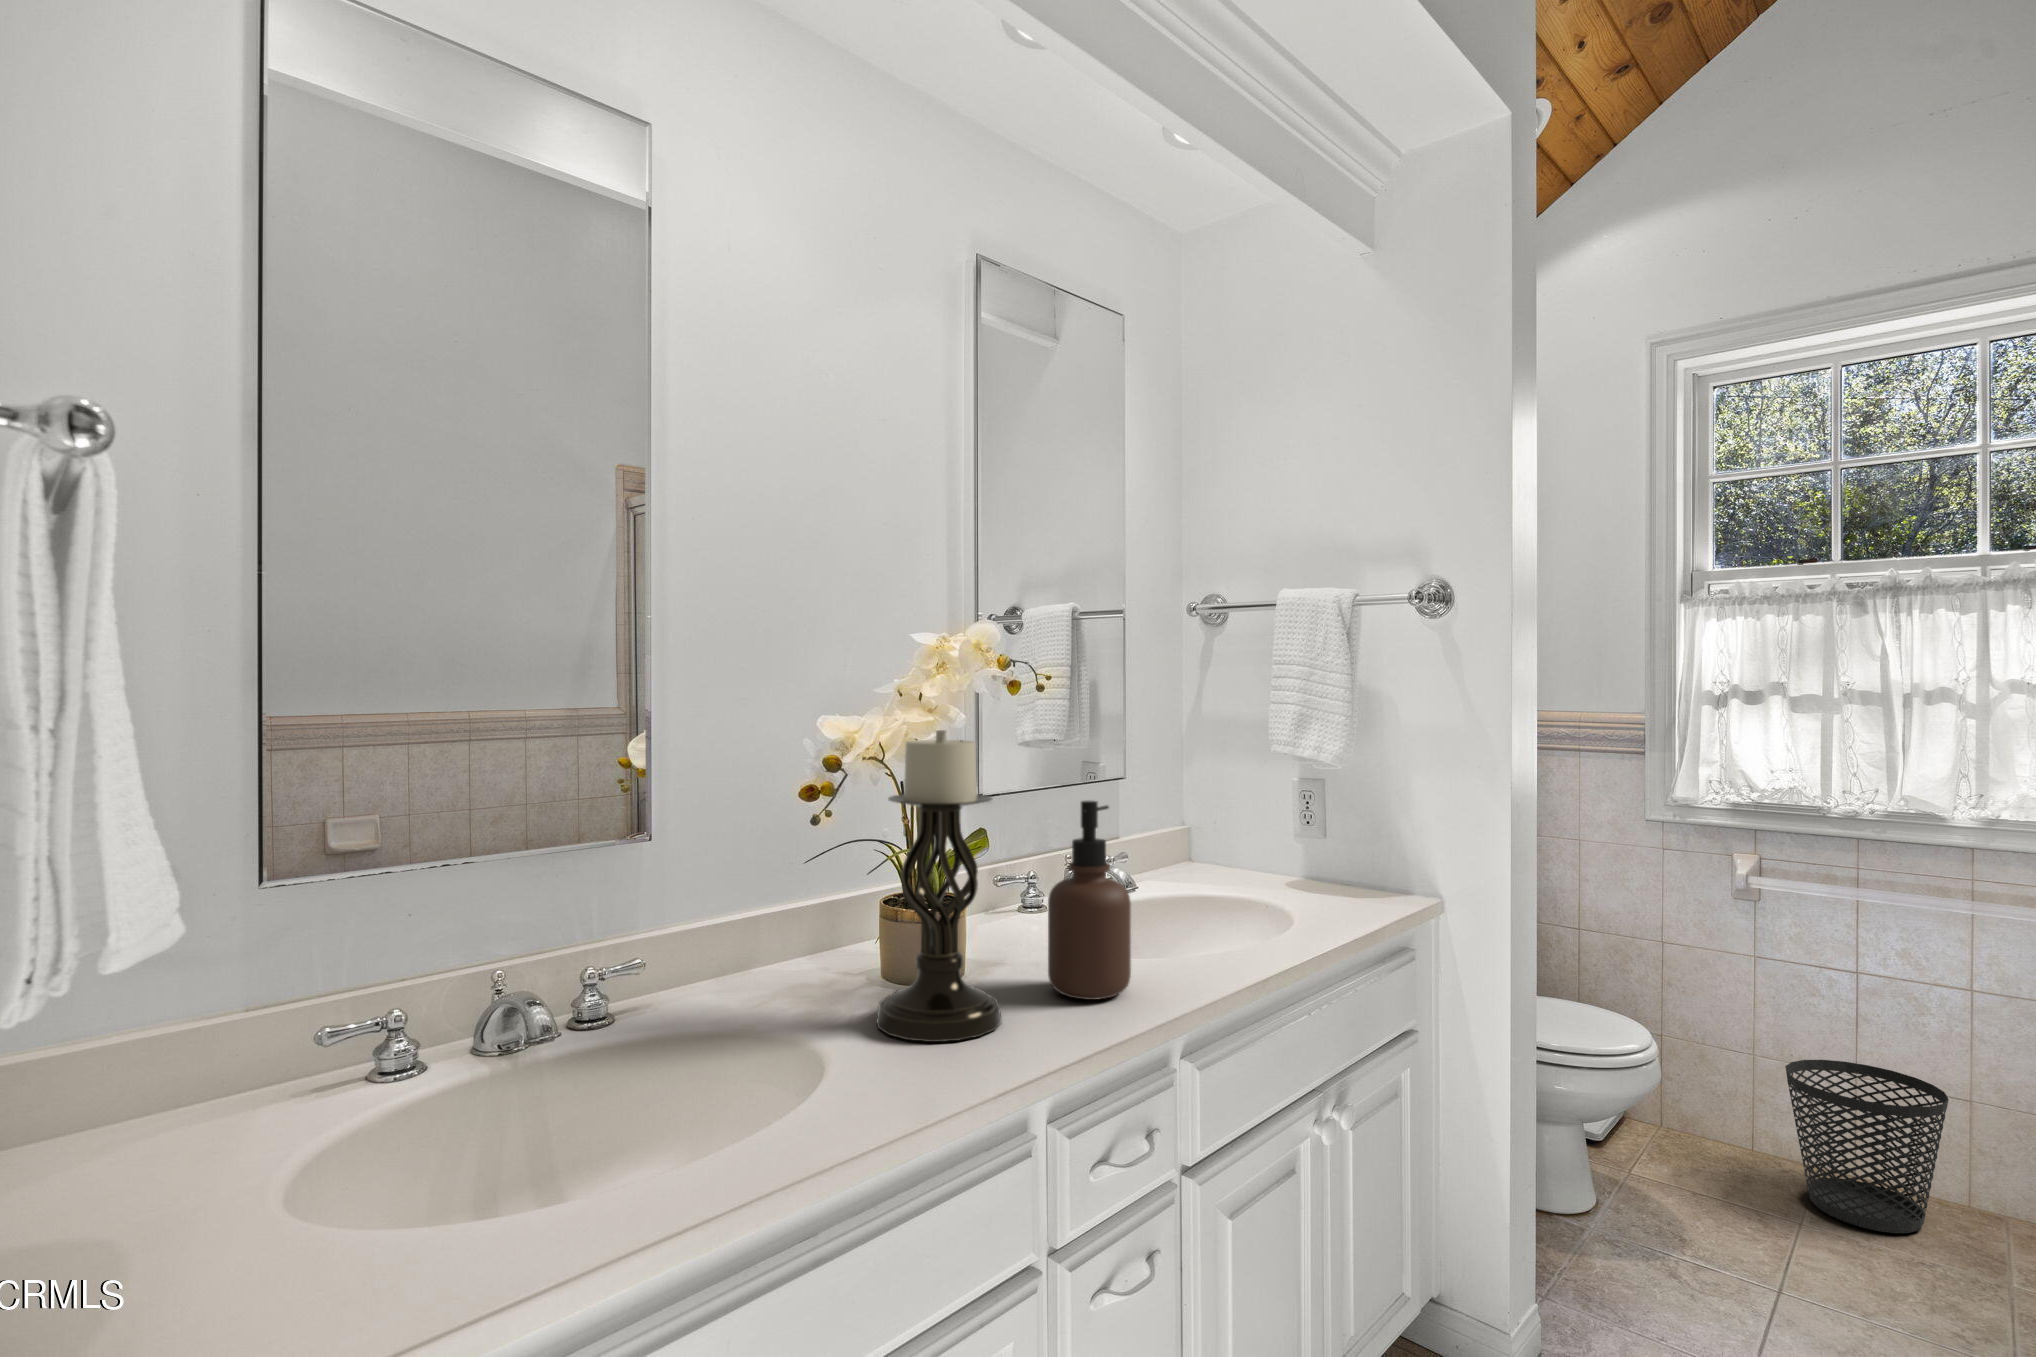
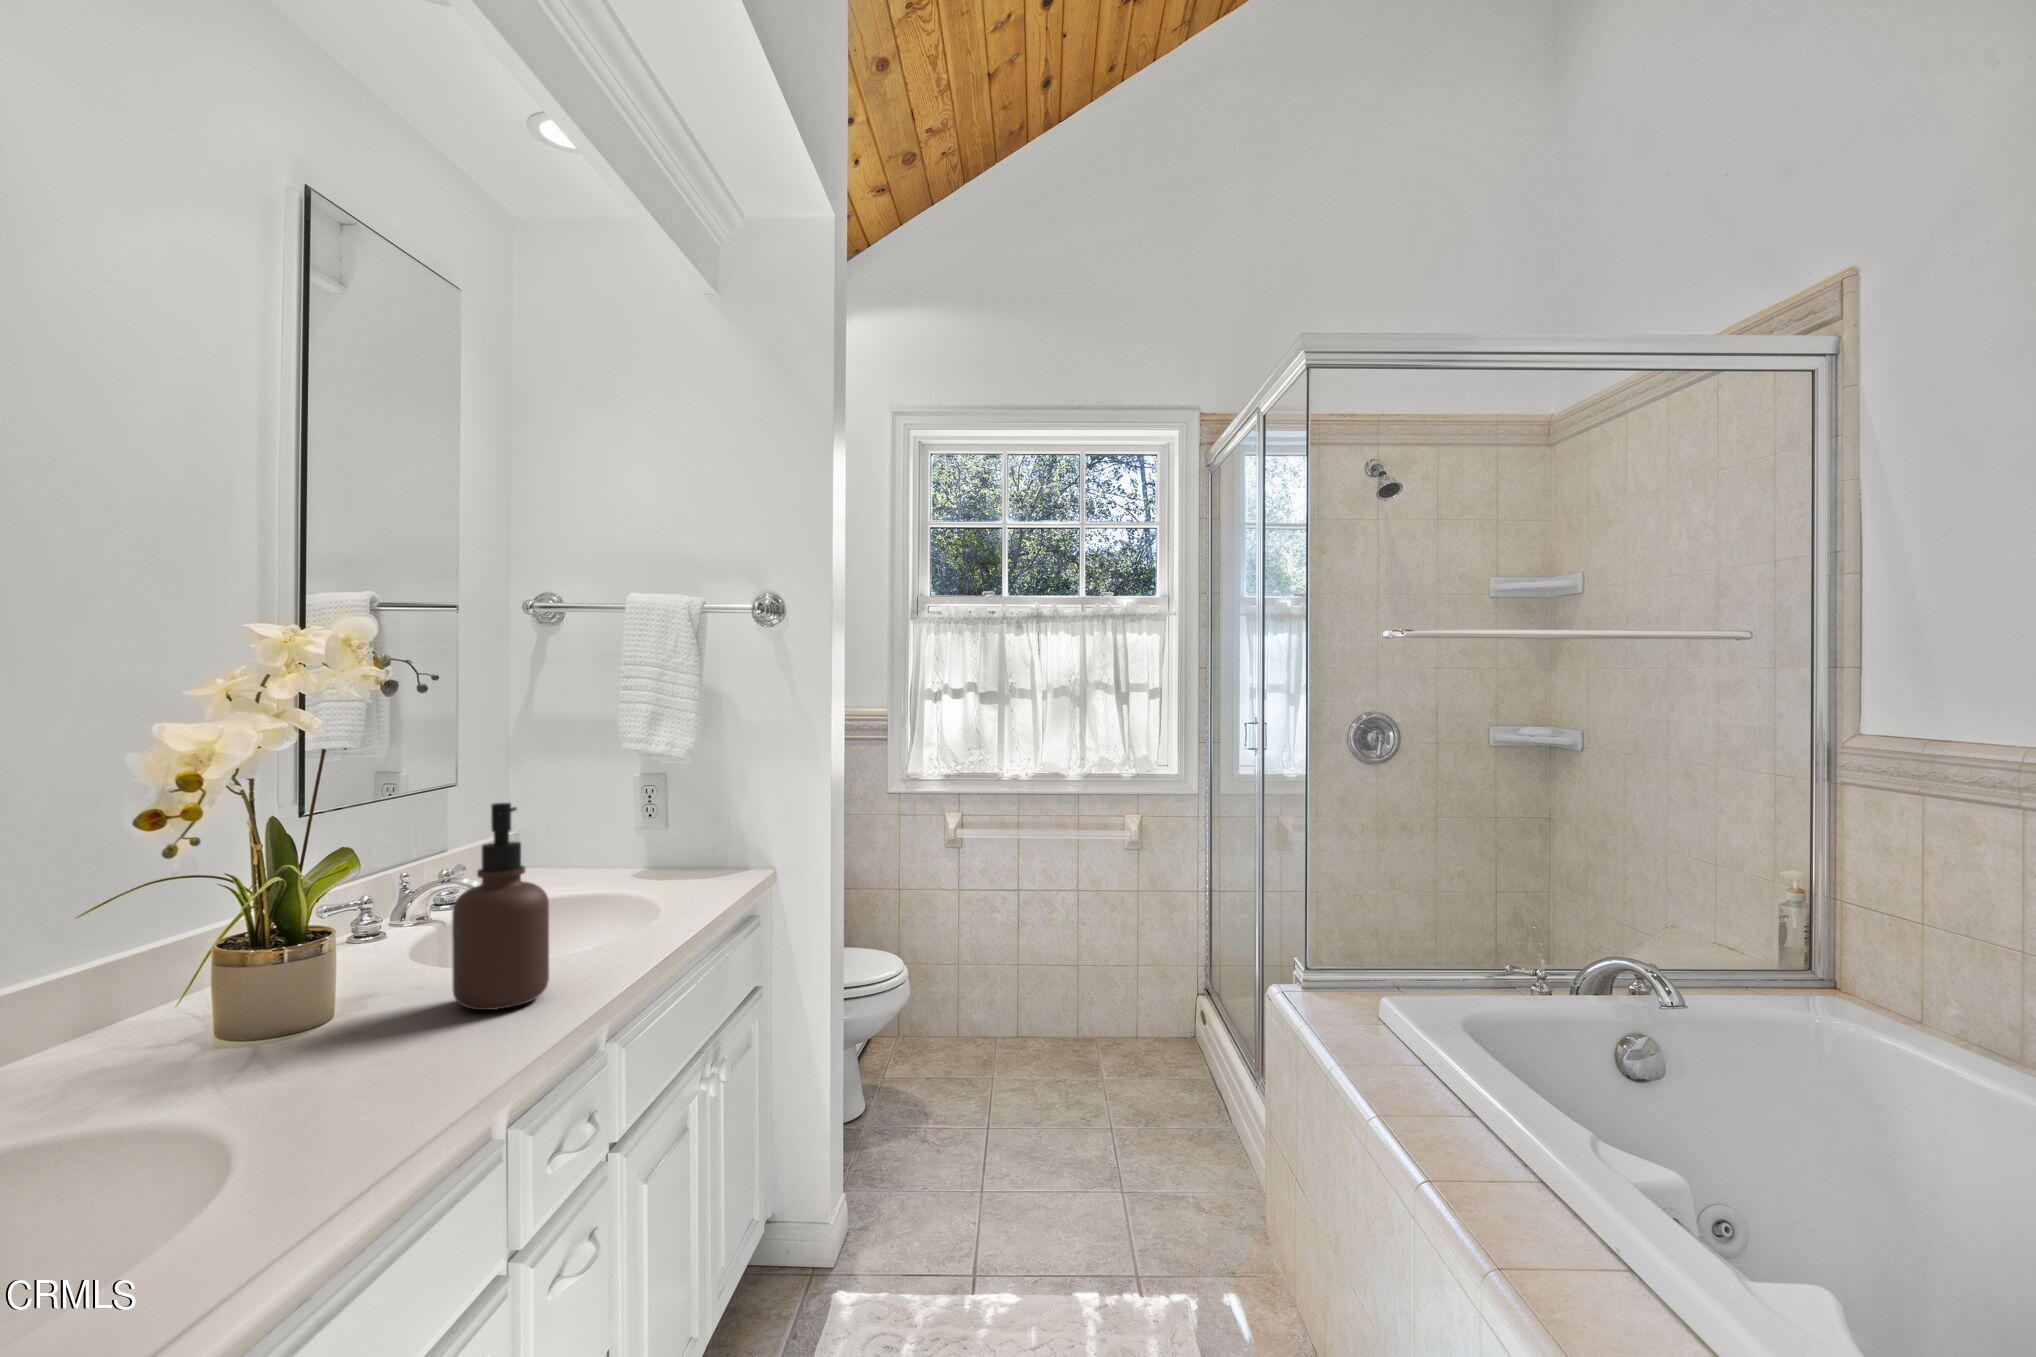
candle holder: present [877,730,1001,1042] -> none [248,734,421,1095]
wastebasket: present [1785,1060,1949,1233] -> none [980,951,1069,1064]

